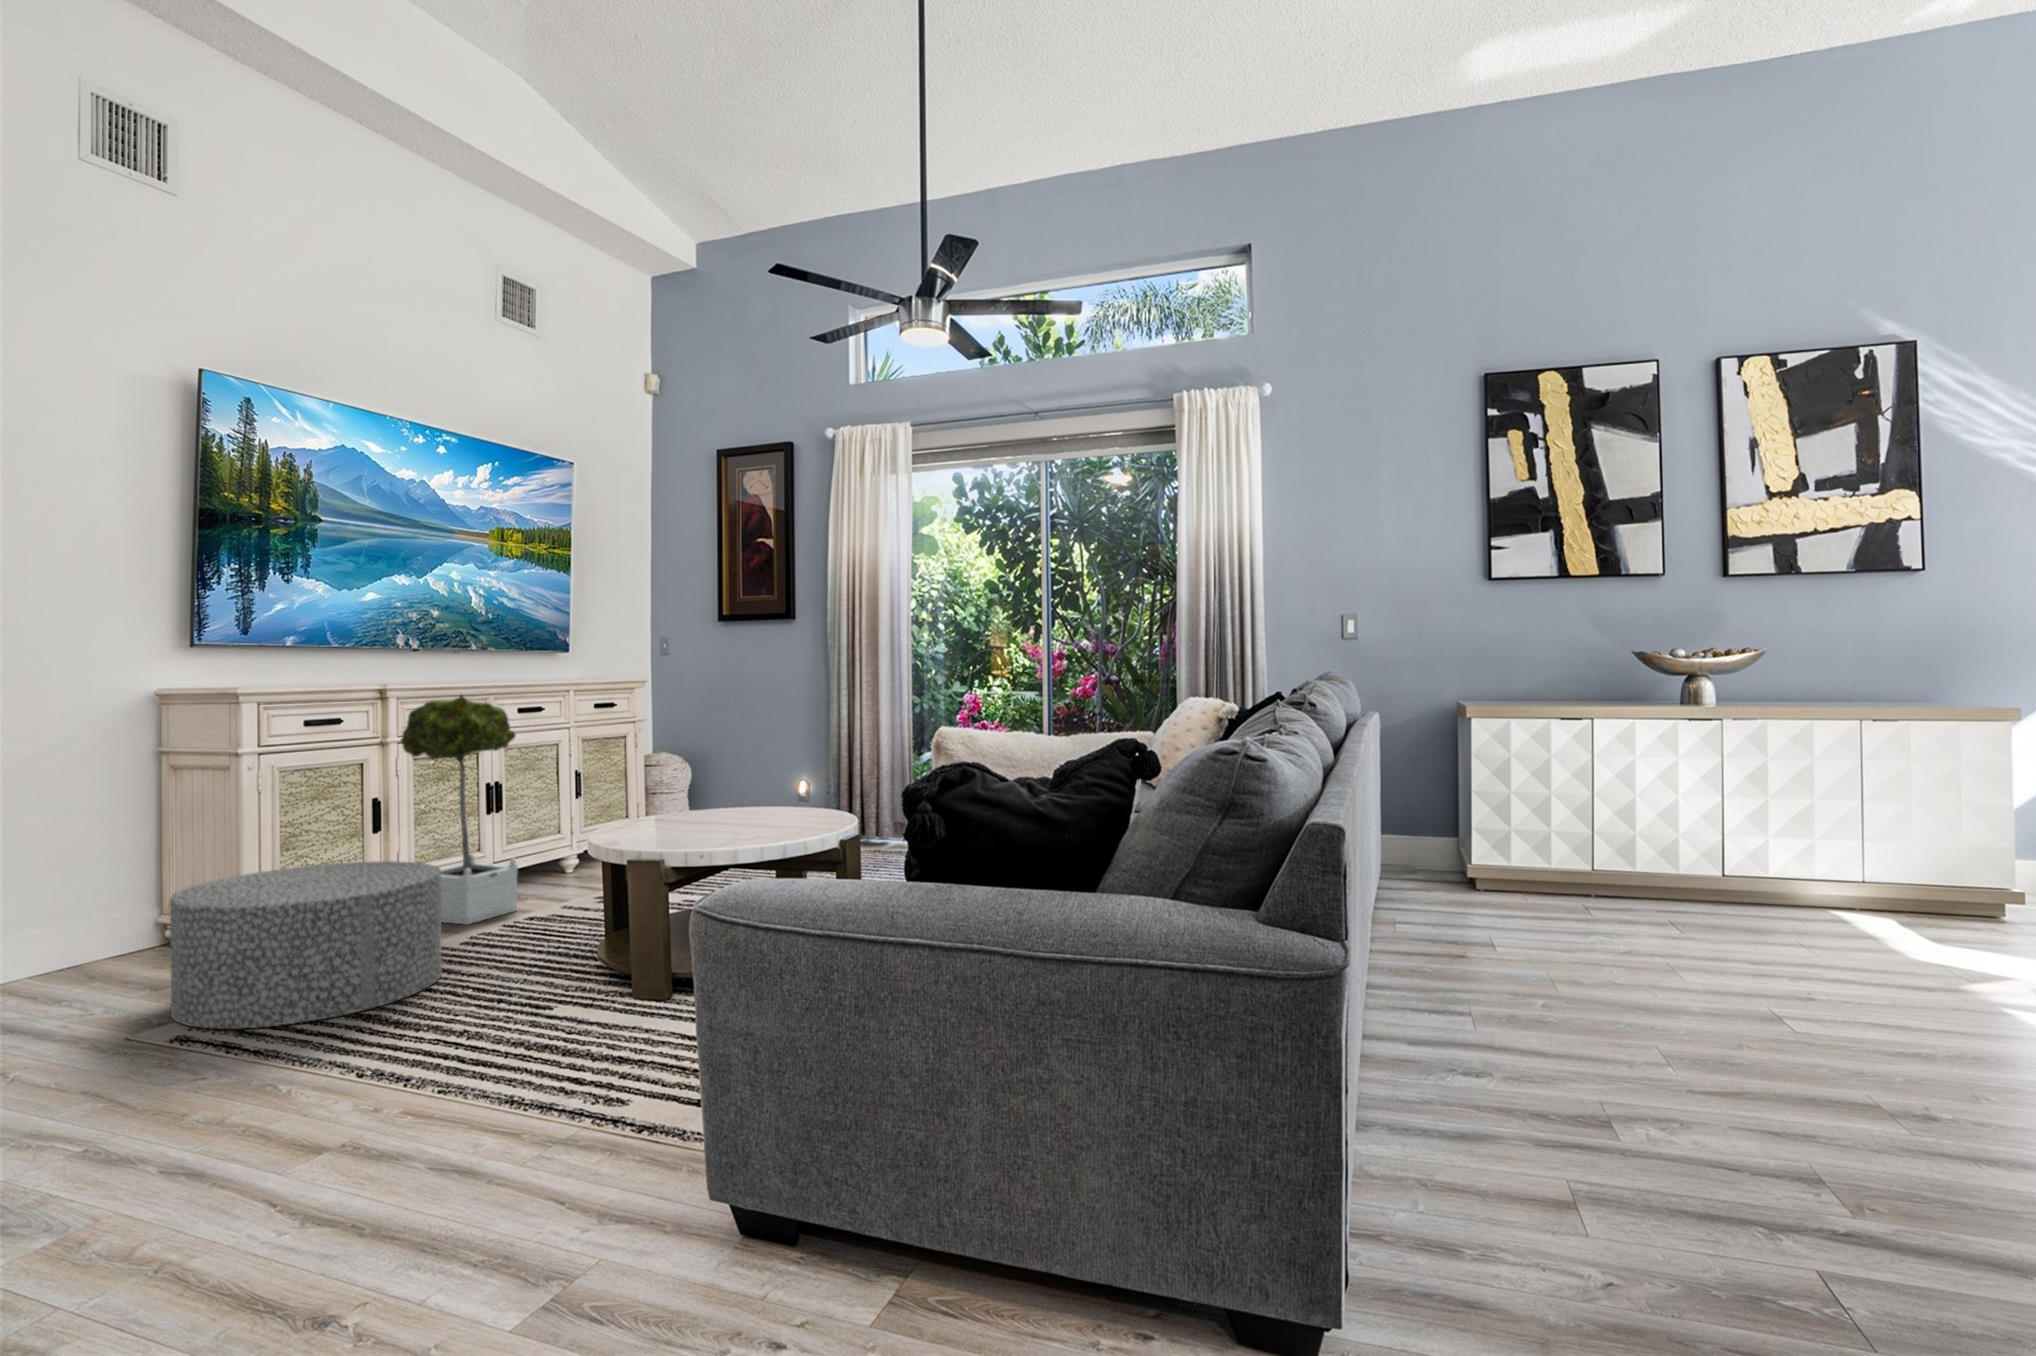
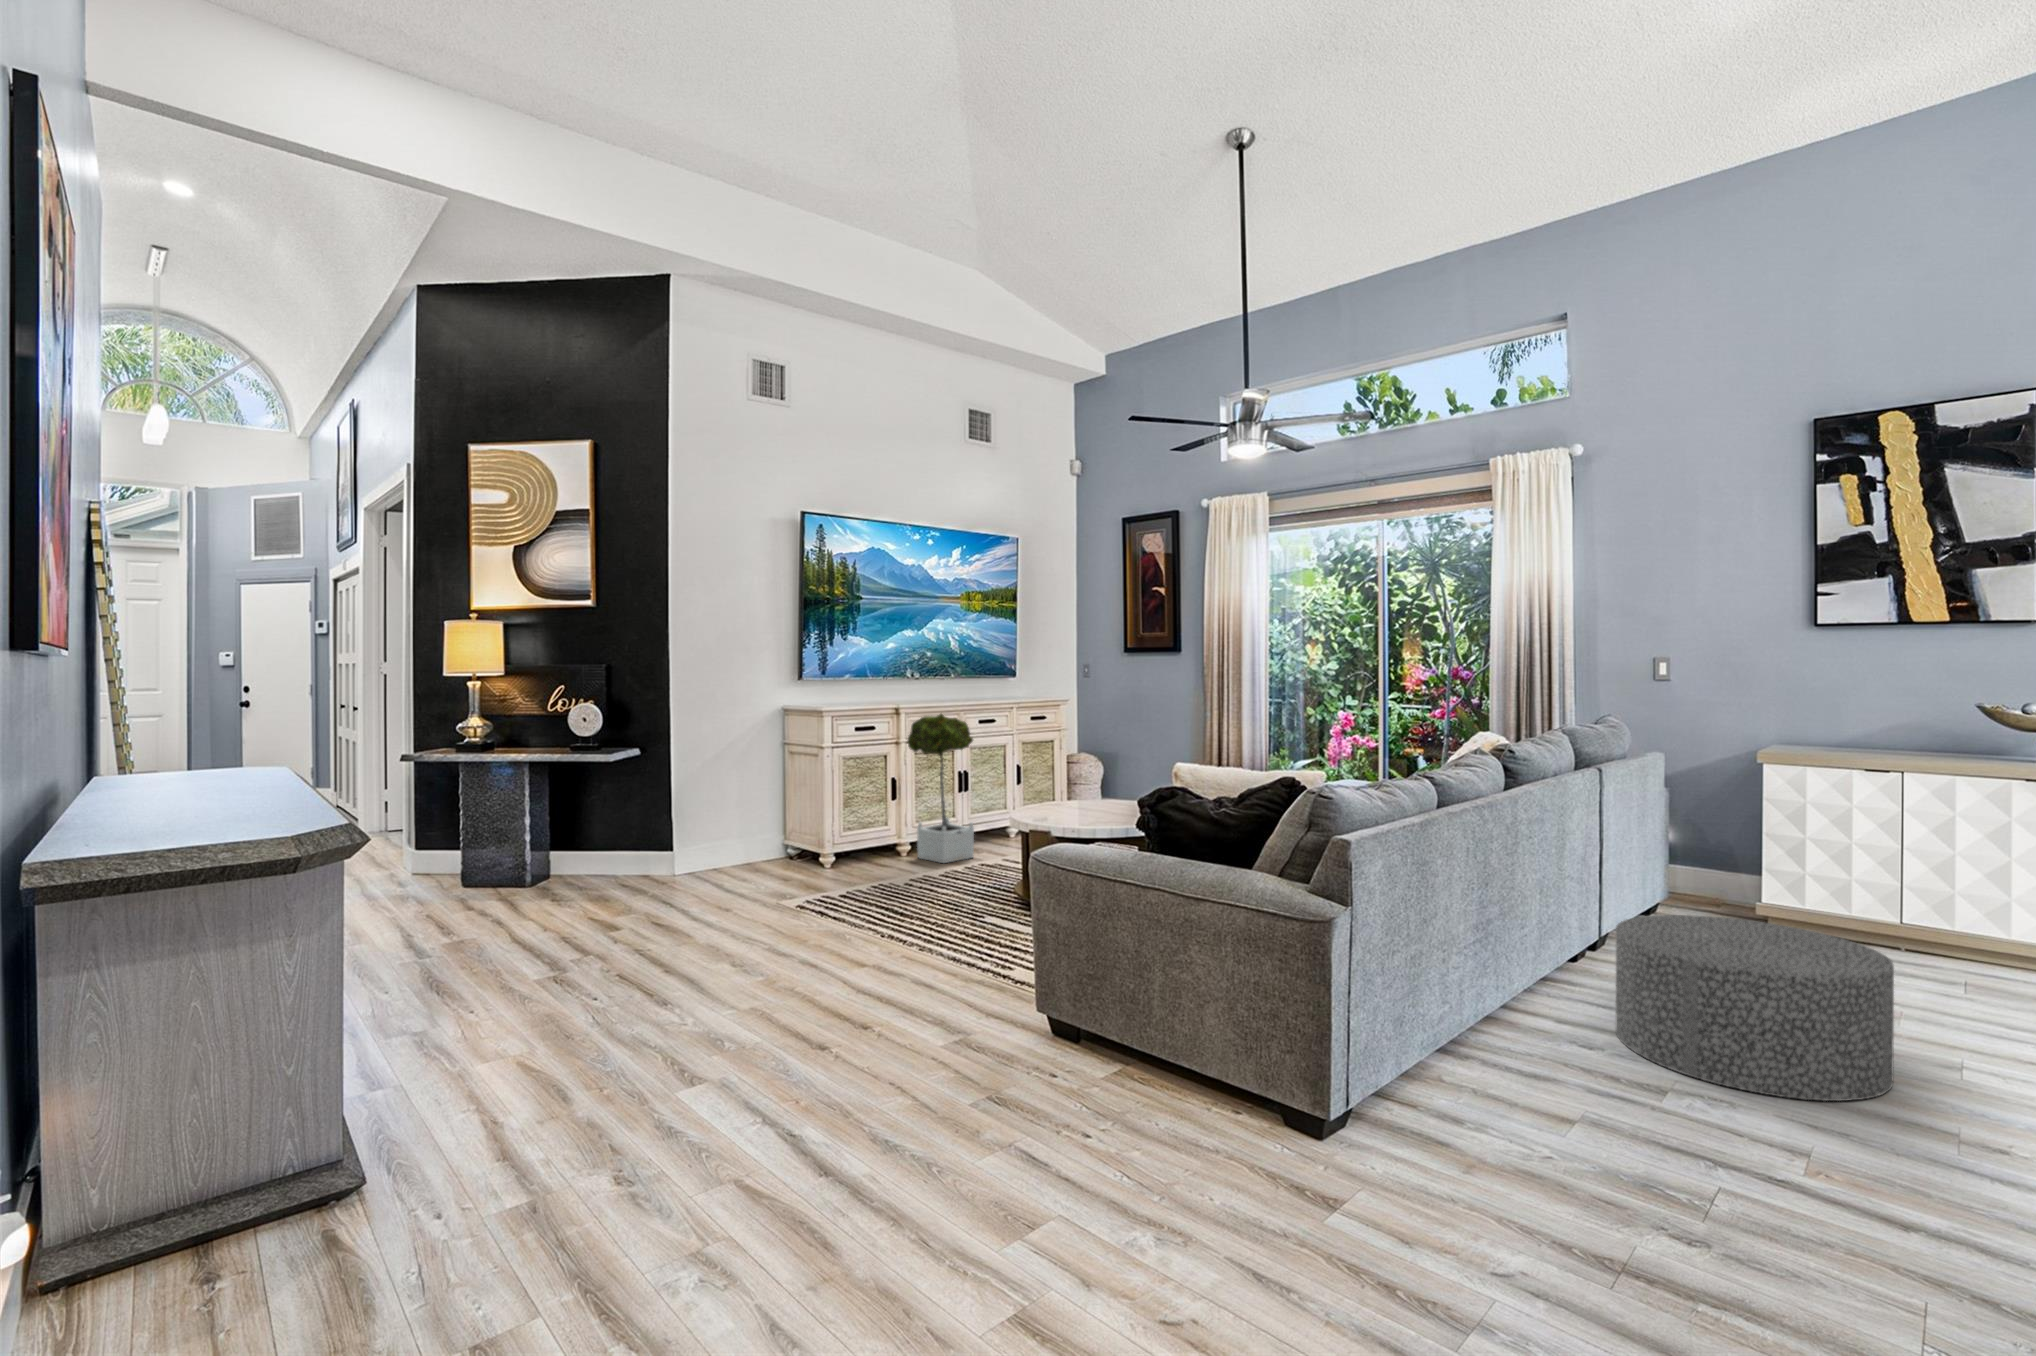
ottoman: present [170,861,442,1029] -> present [1616,915,1894,1101]

